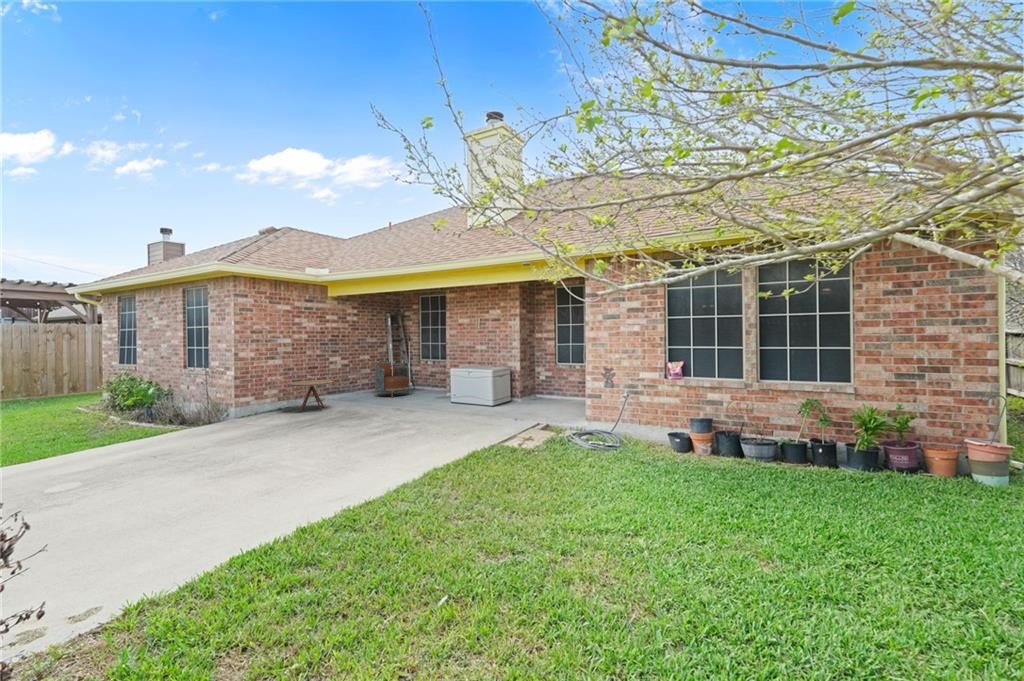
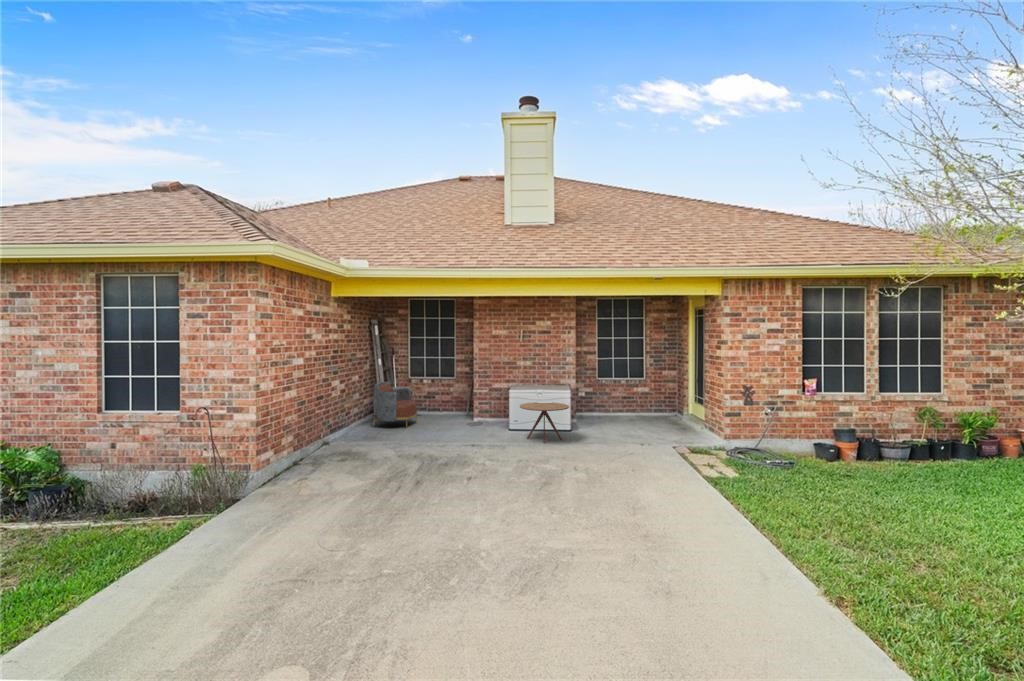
round table: present [289,380,333,412] -> present [520,402,569,443]

